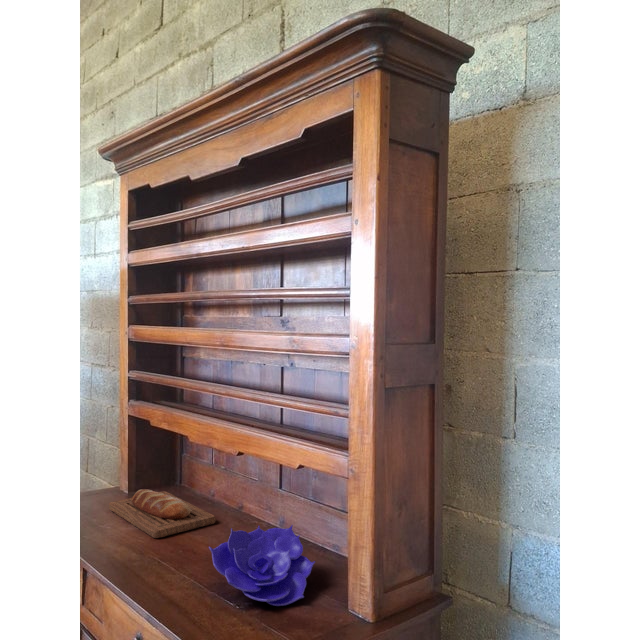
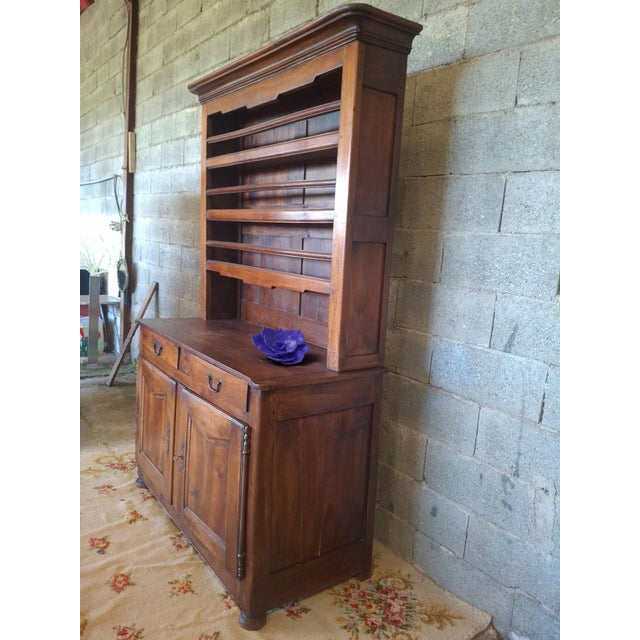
bread loaf: present [109,489,216,538] -> none [194,314,258,337]

